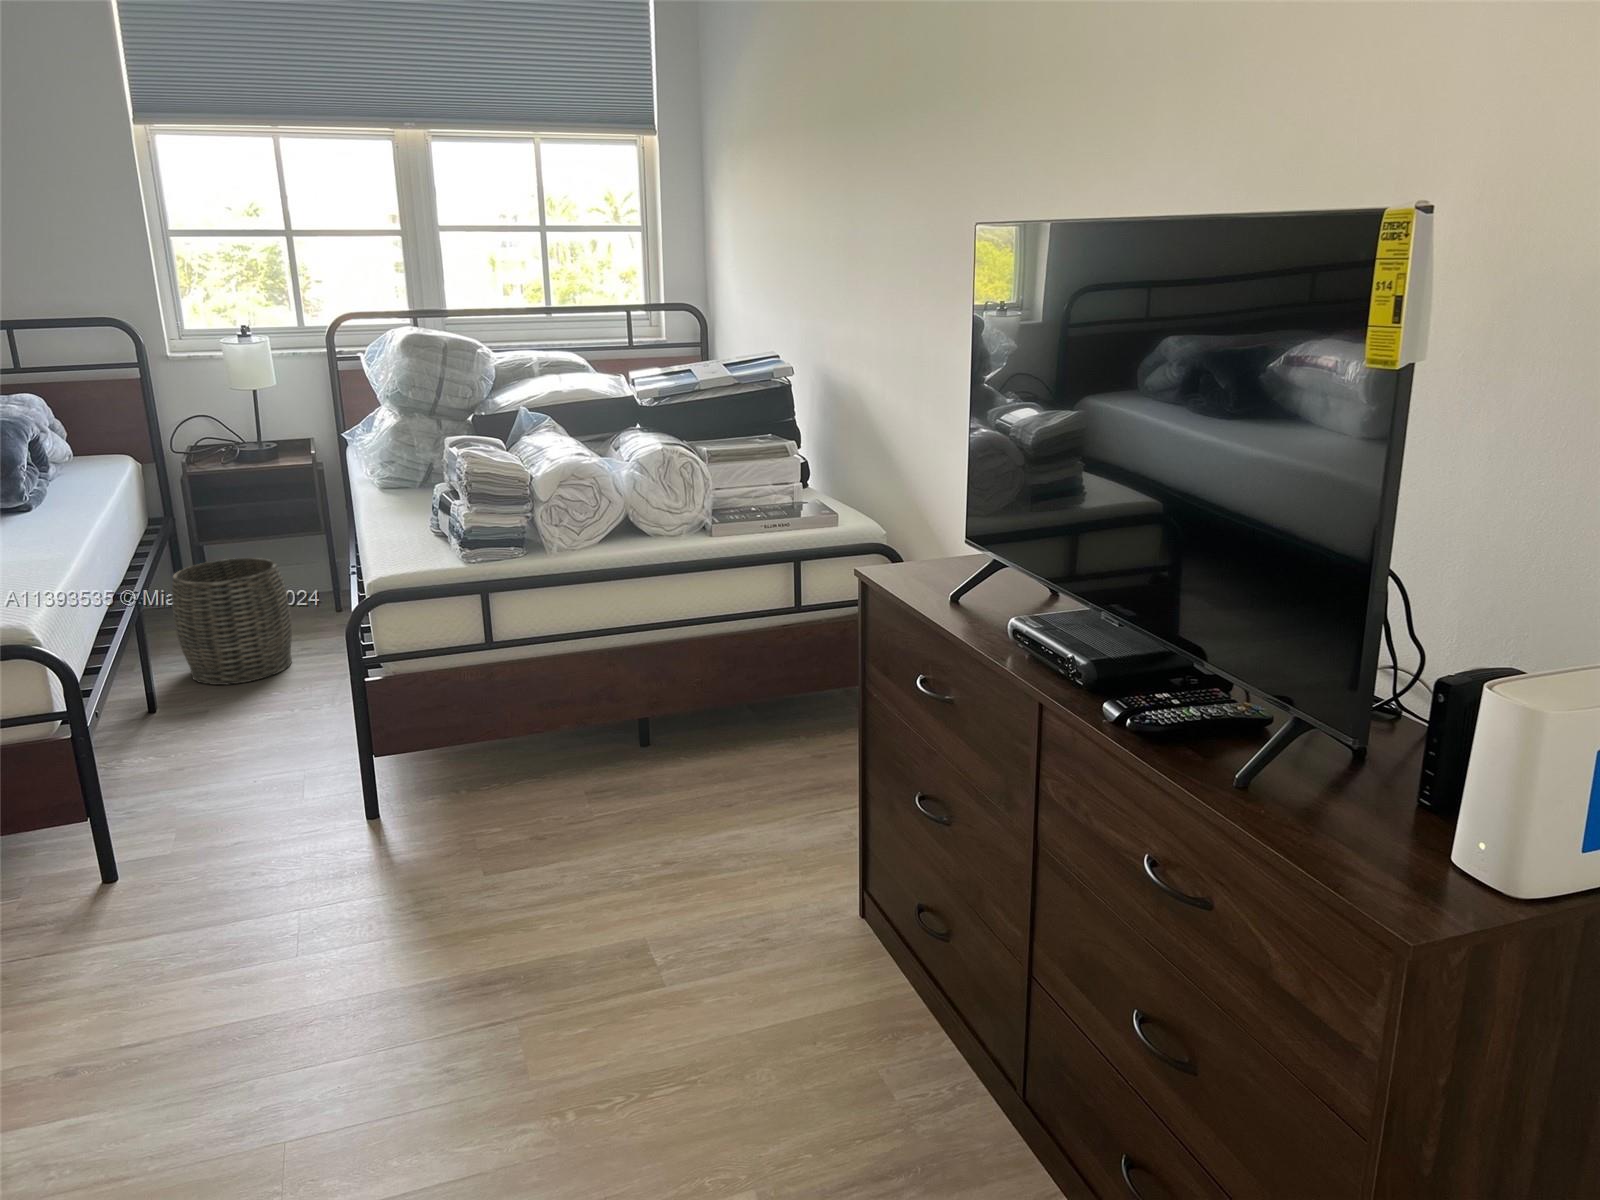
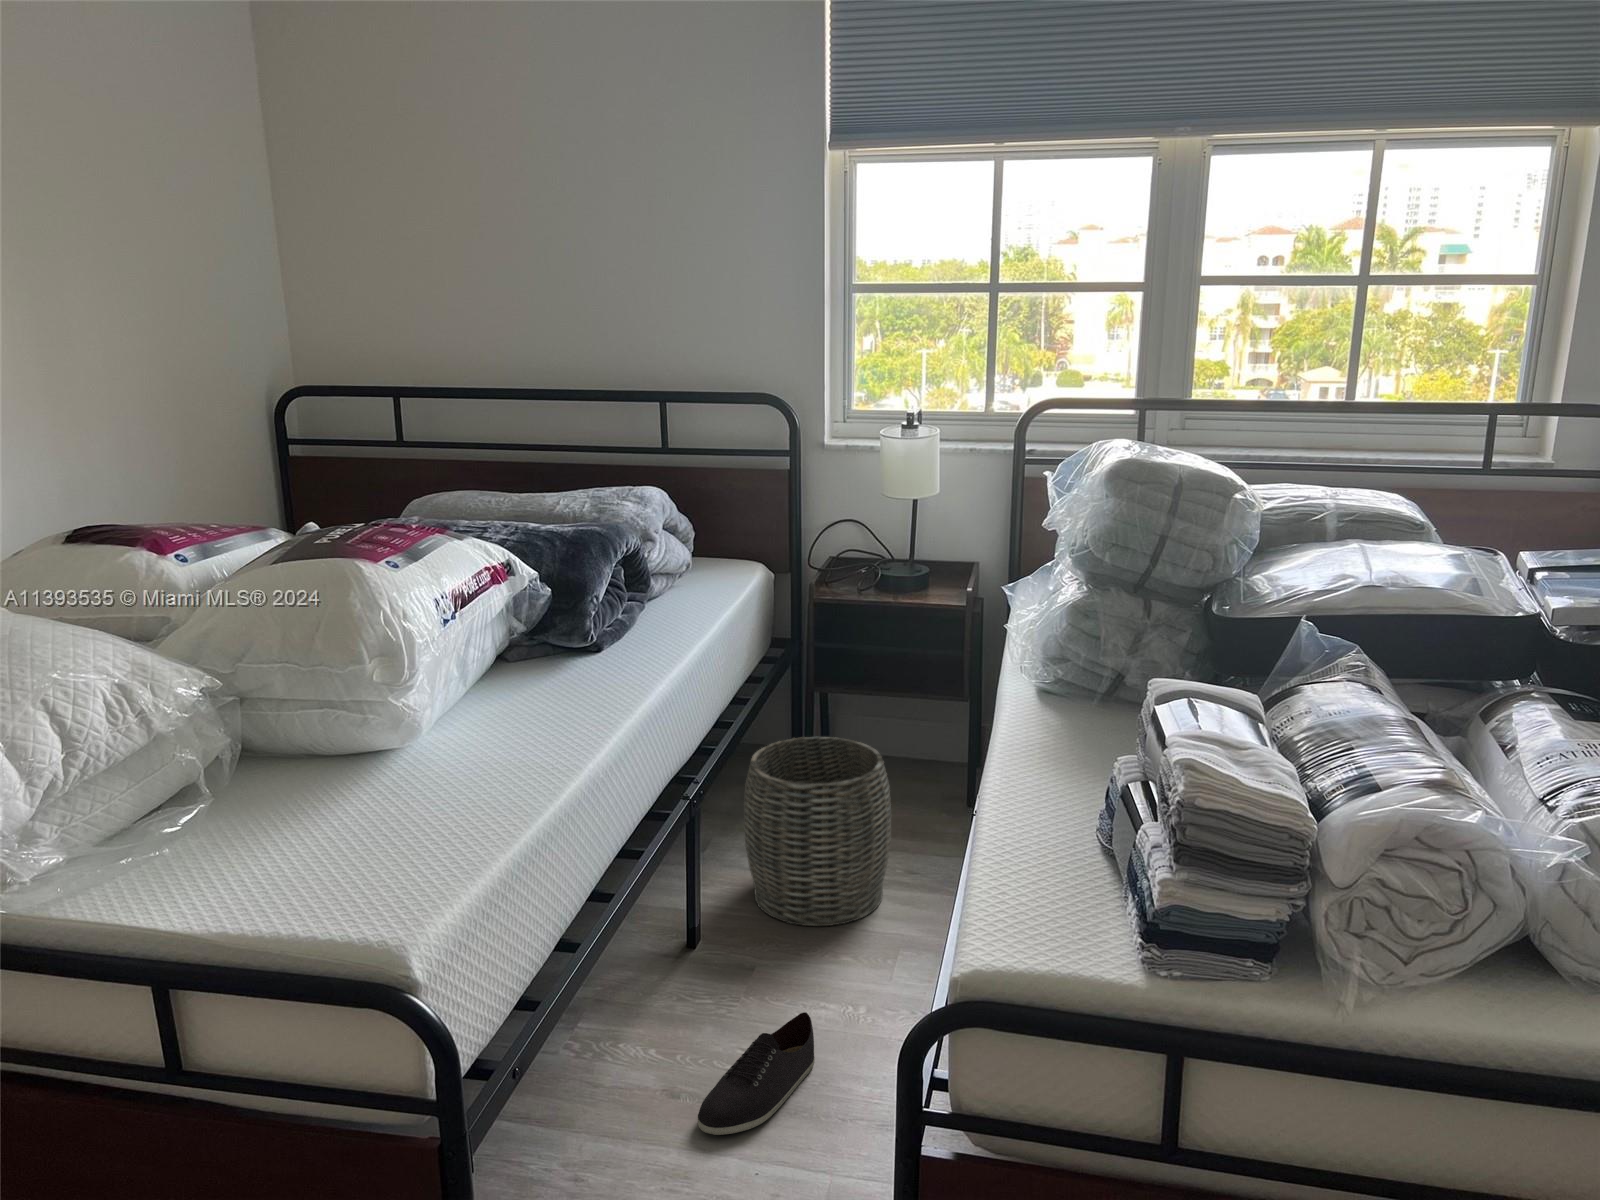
shoe: none [205,705,275,773] -> present [698,1012,815,1135]

